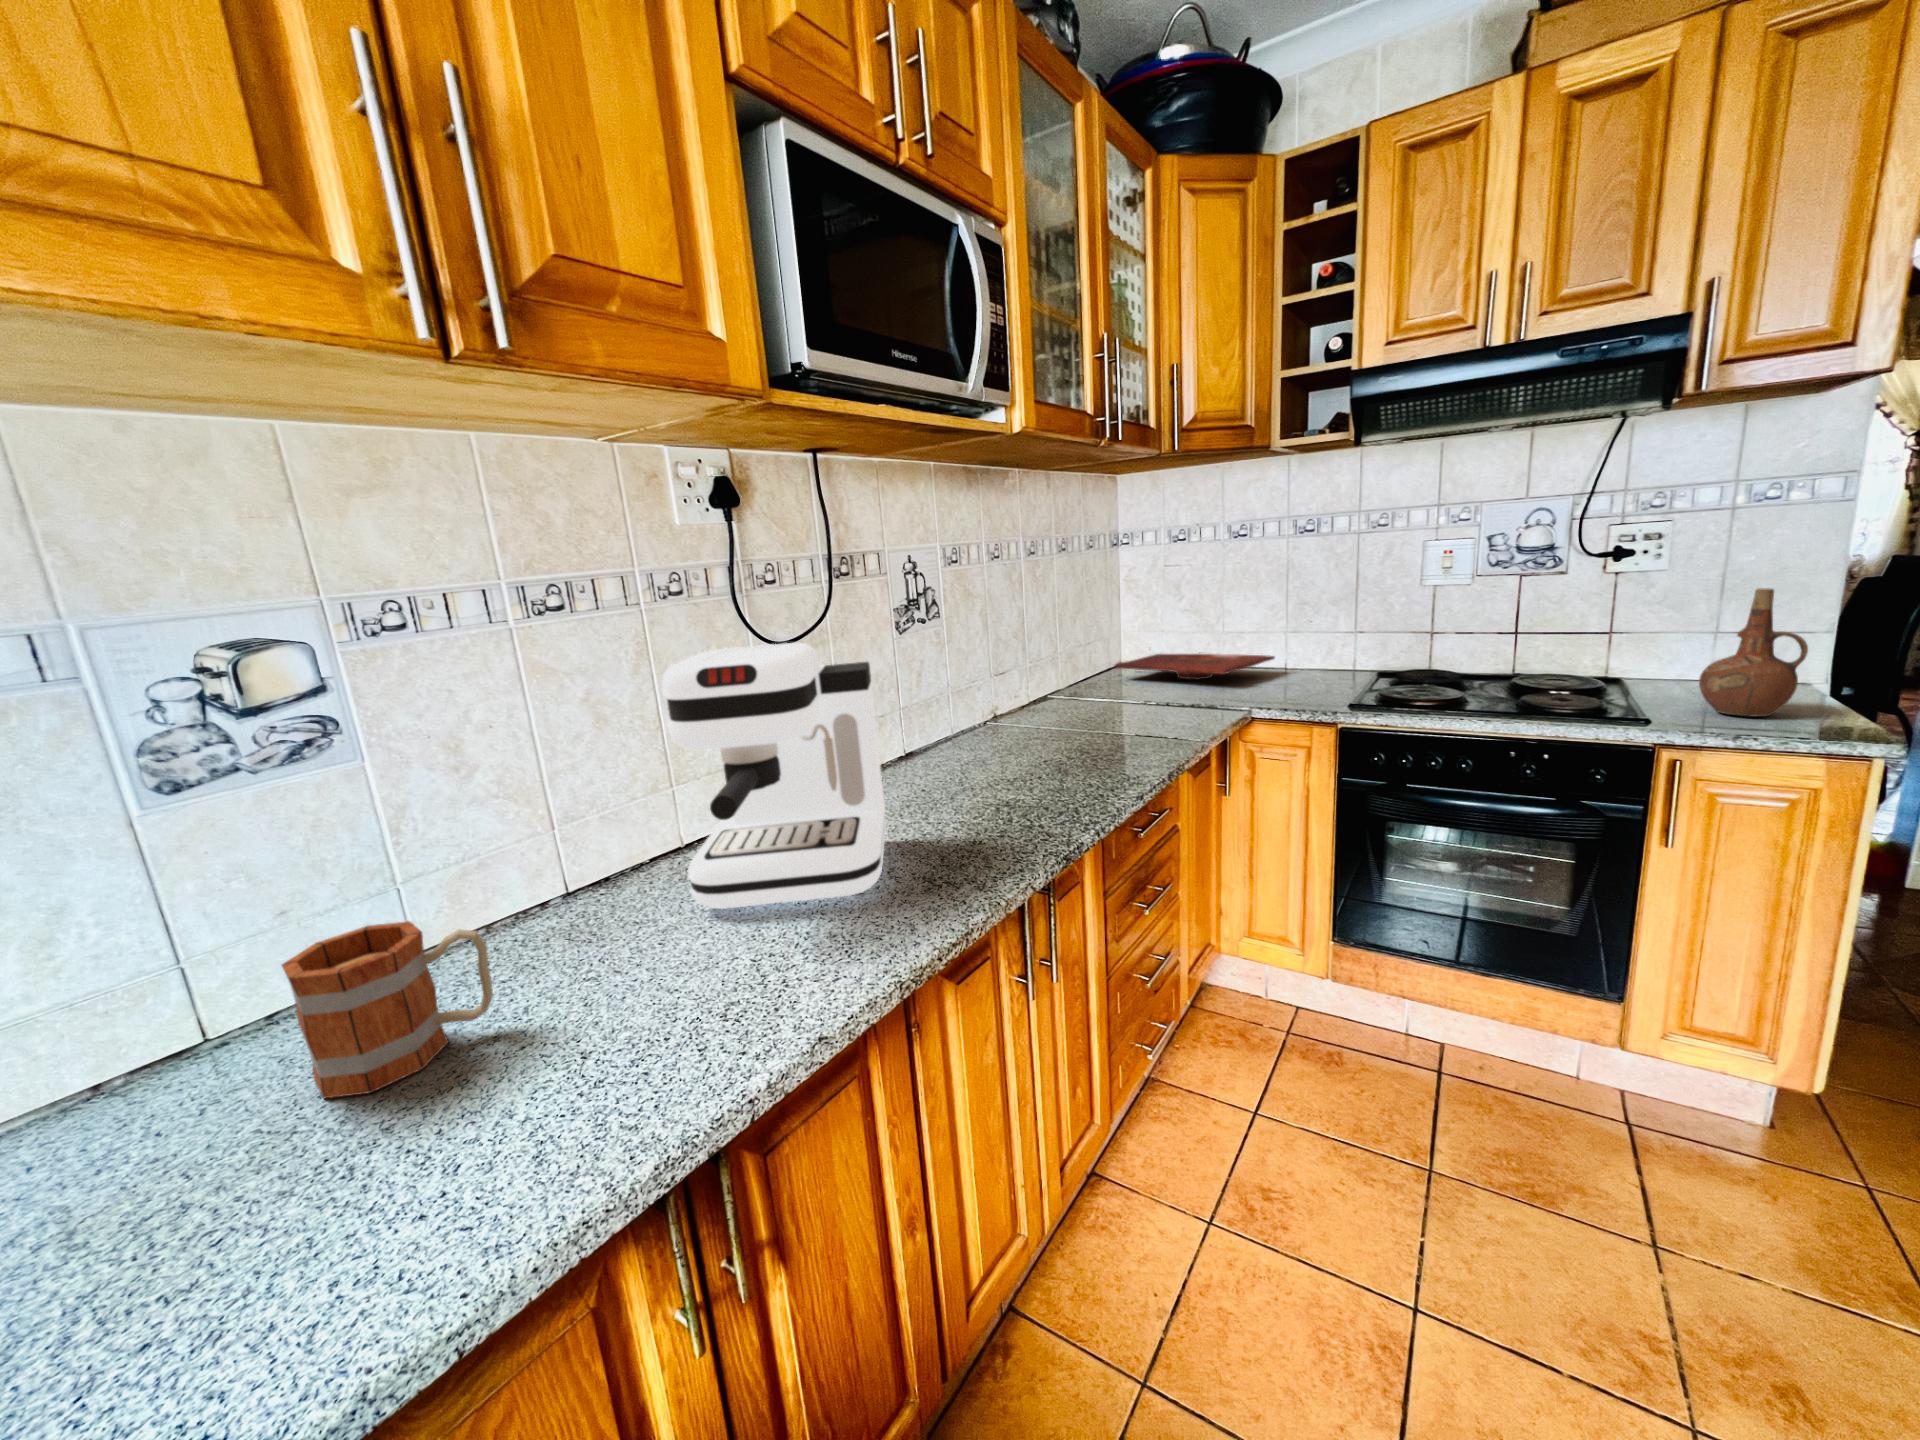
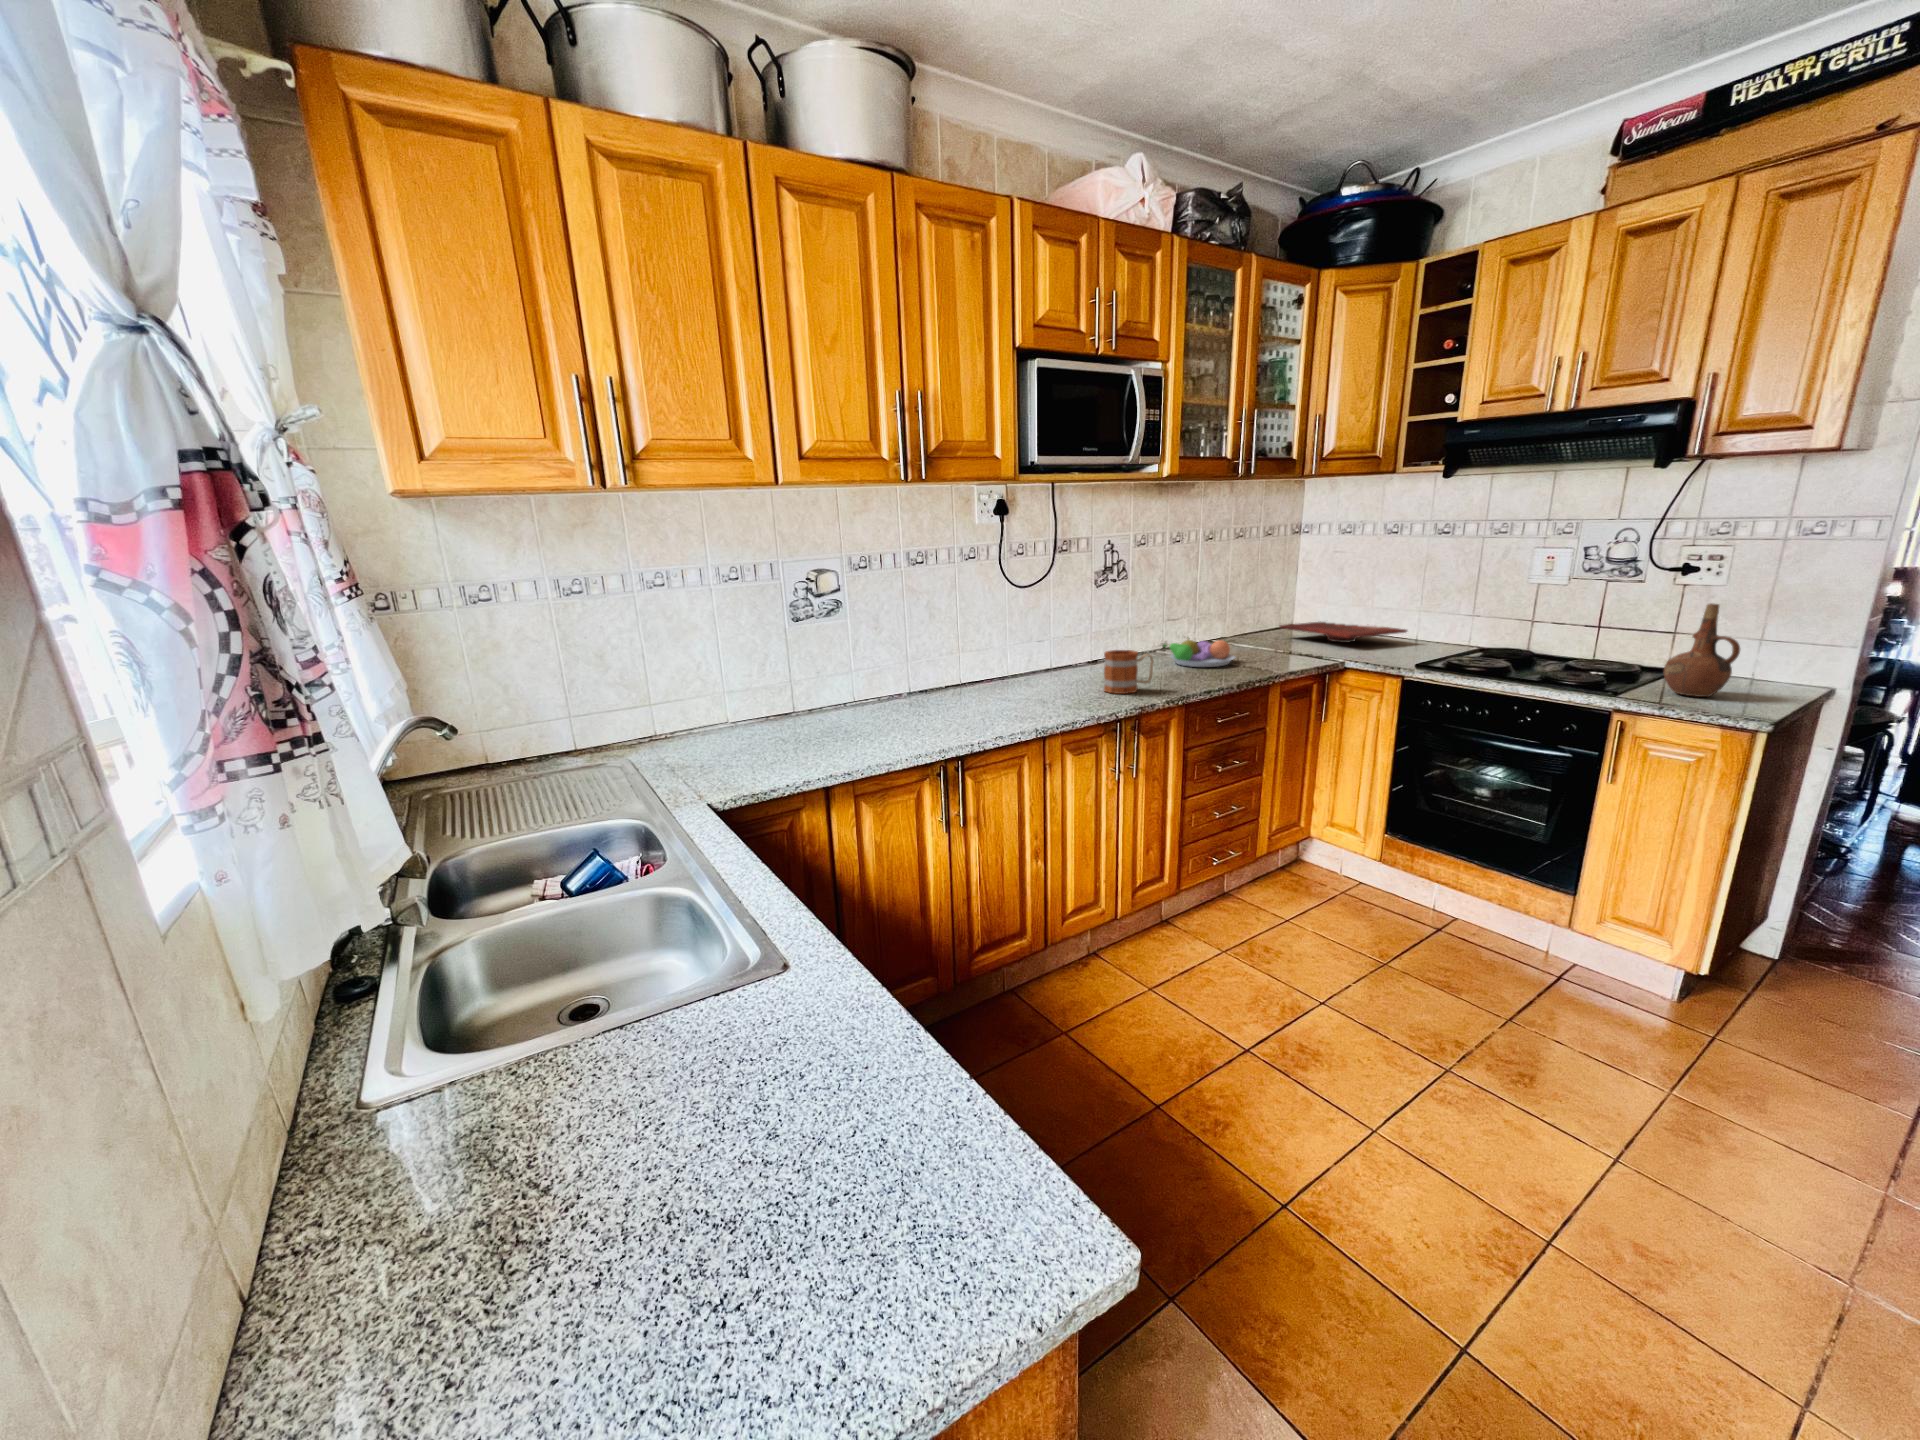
coffee maker: present [662,643,886,909] -> none [960,587,1058,705]
fruit bowl: none [1009,695,1117,744] -> present [1163,637,1235,667]
mug: present [282,921,493,1098] -> present [1104,650,1154,694]

